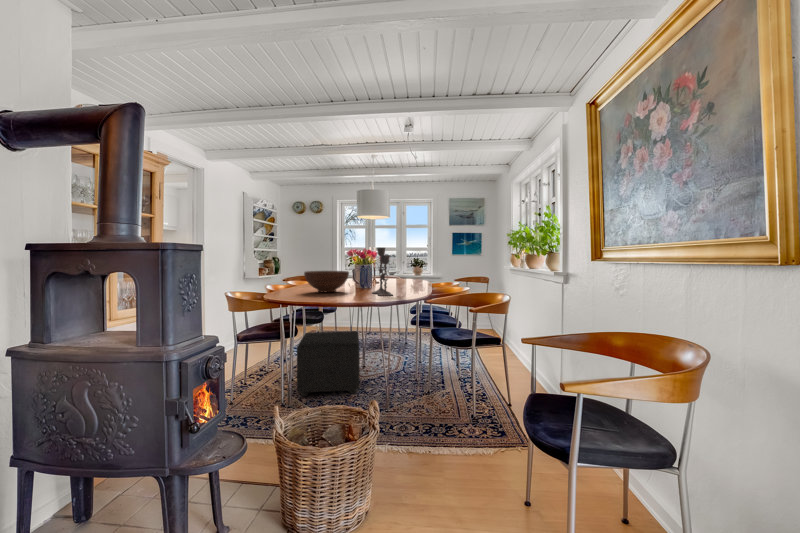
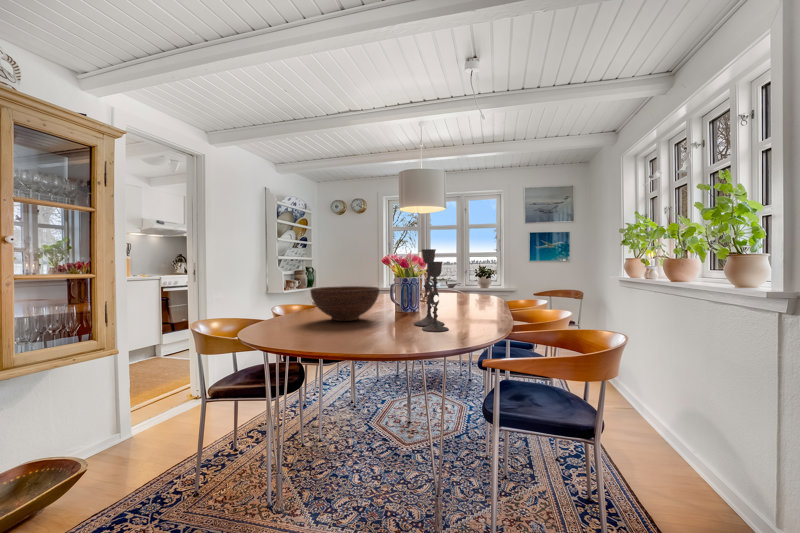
ottoman: present [297,331,360,396] -> none [301,375,399,481]

